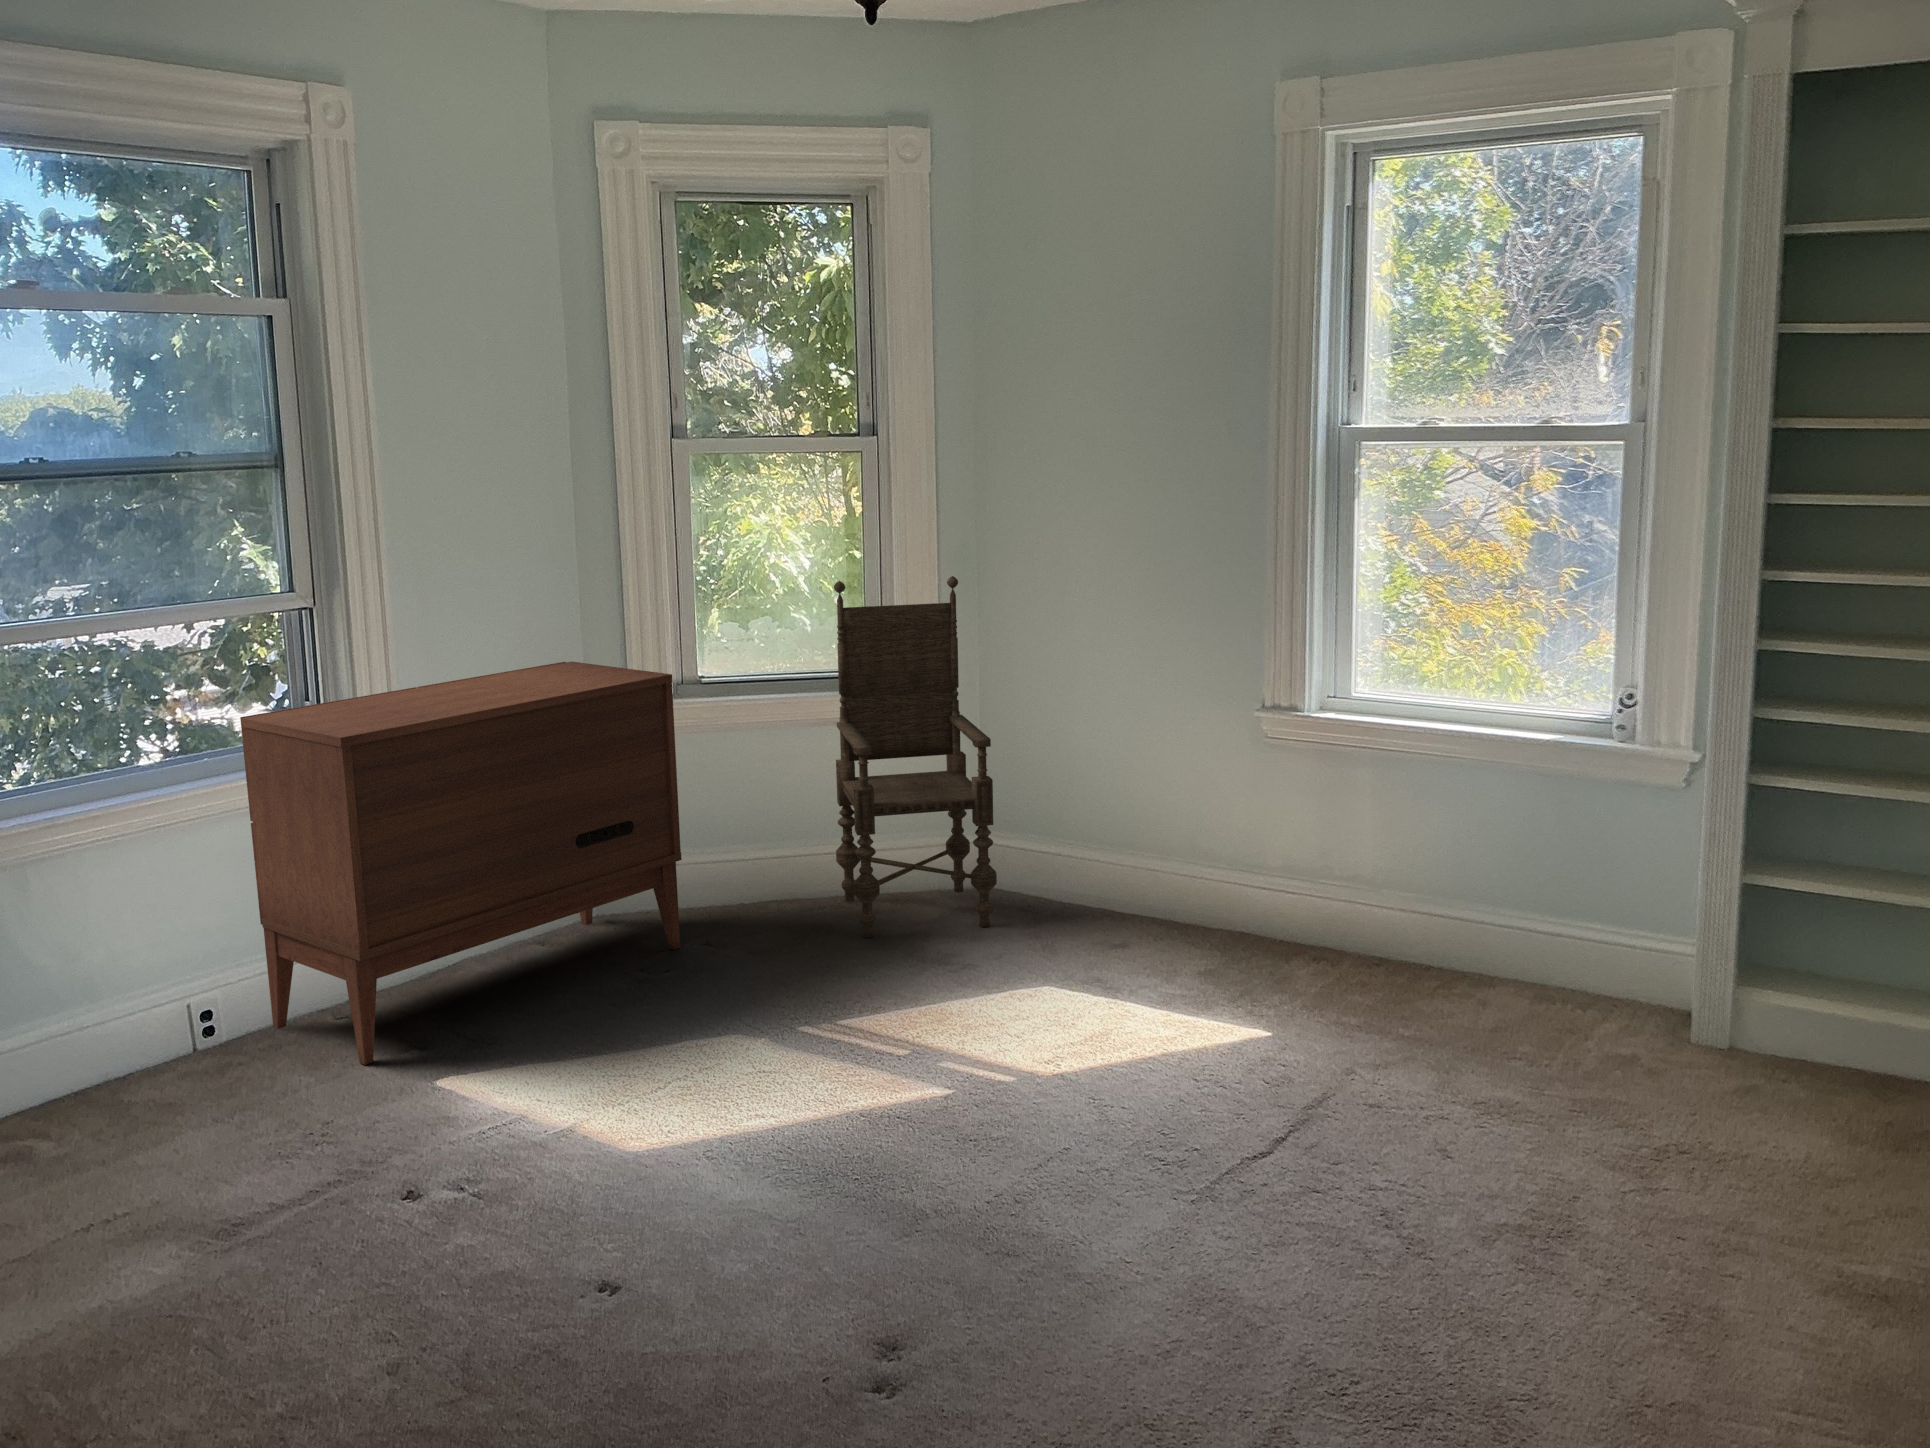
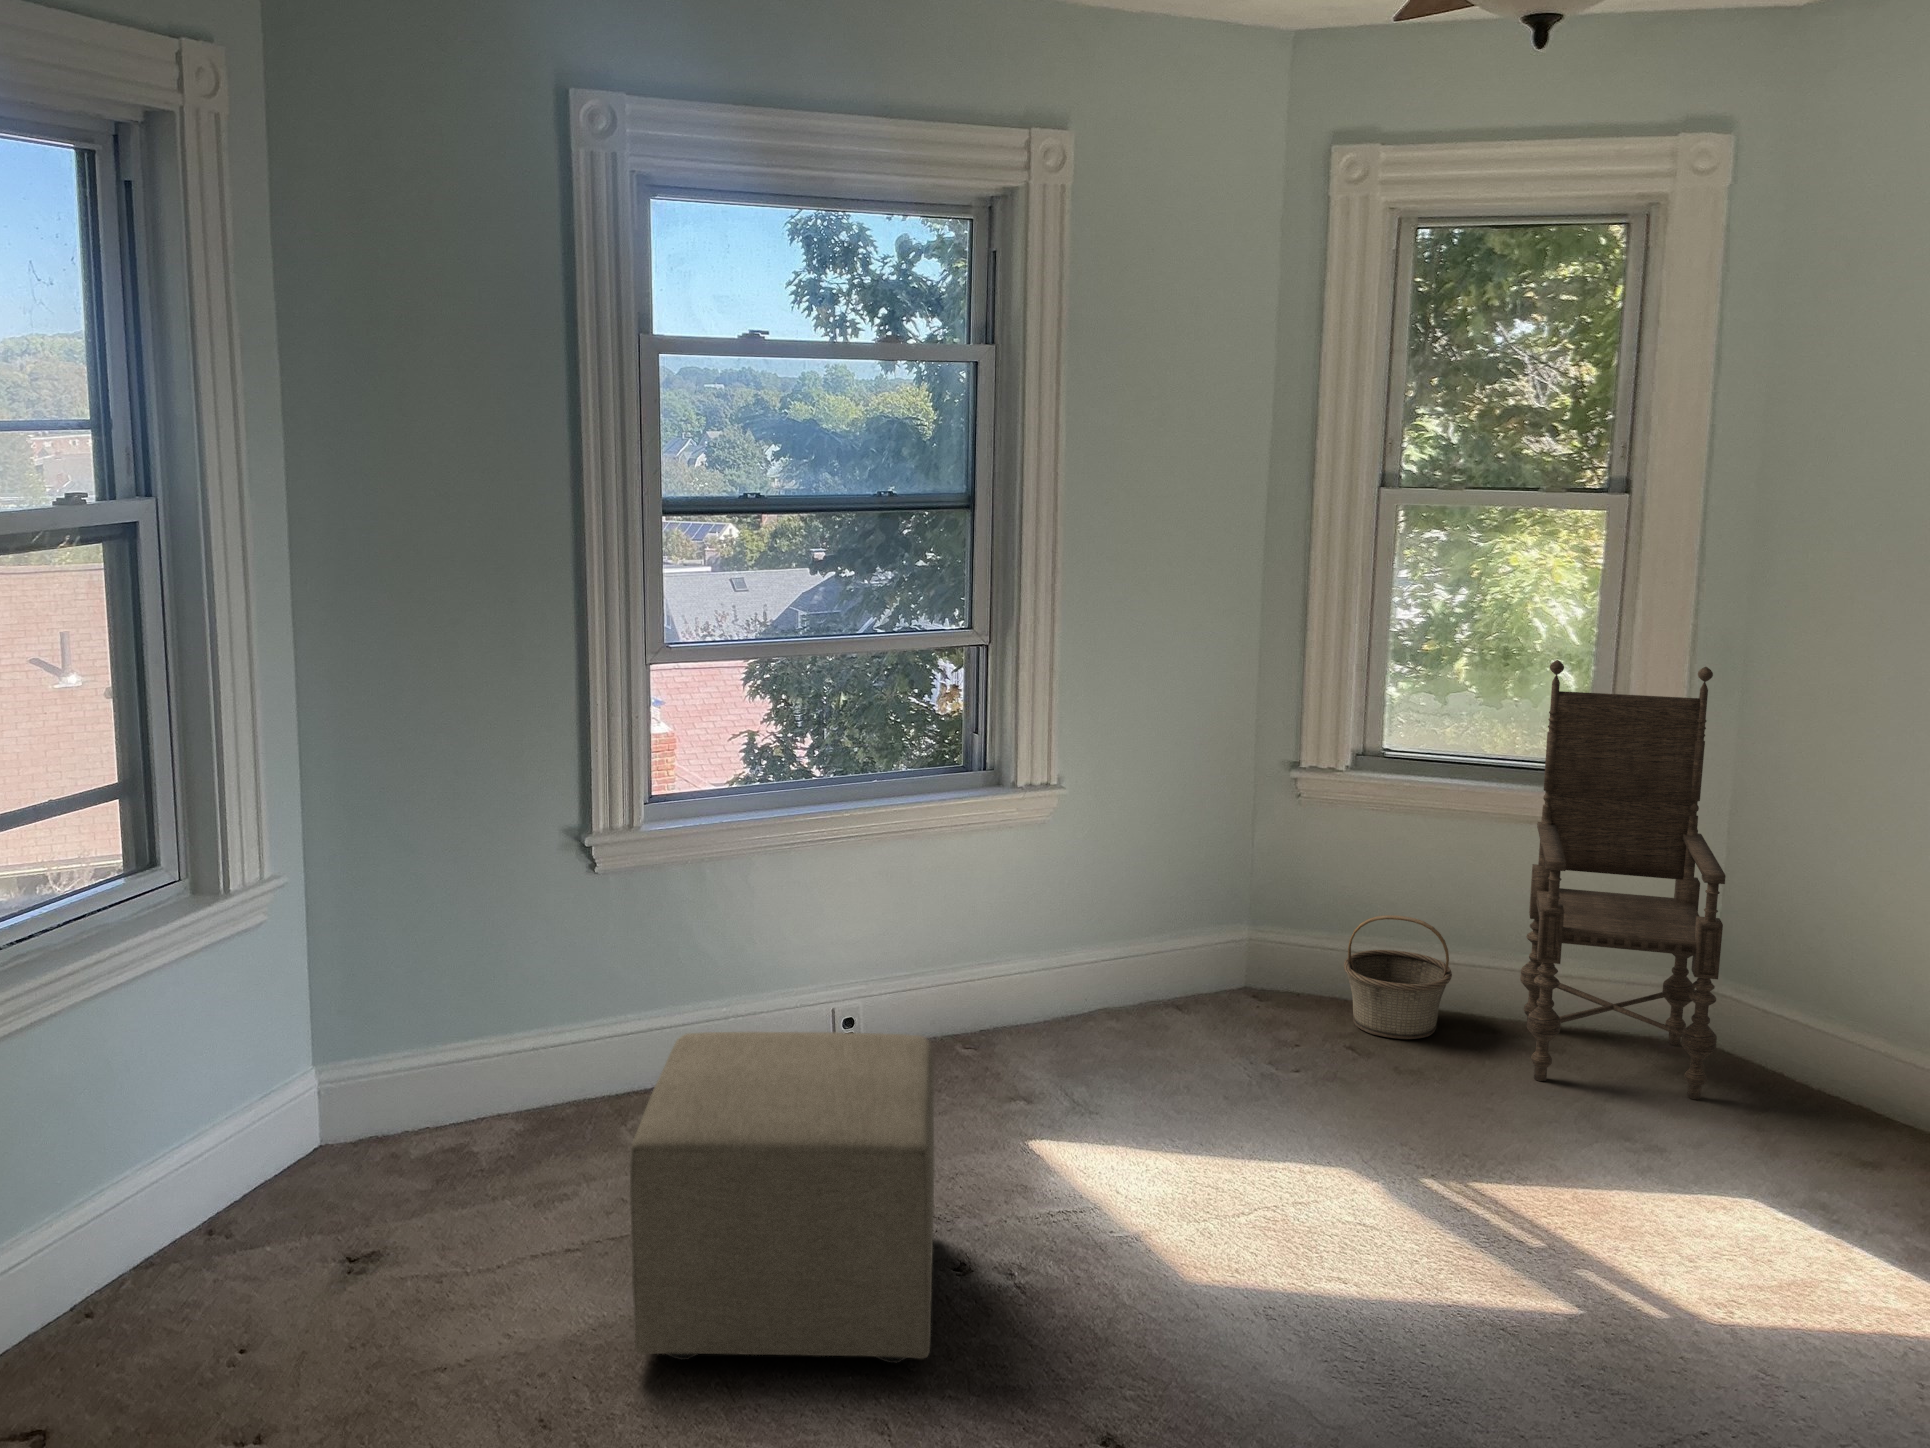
dresser: present [240,662,682,1065] -> none [906,718,1339,1107]
basket: none [689,821,783,930] -> present [1344,915,1452,1039]
ottoman: none [51,980,410,1362] -> present [630,1032,934,1363]

